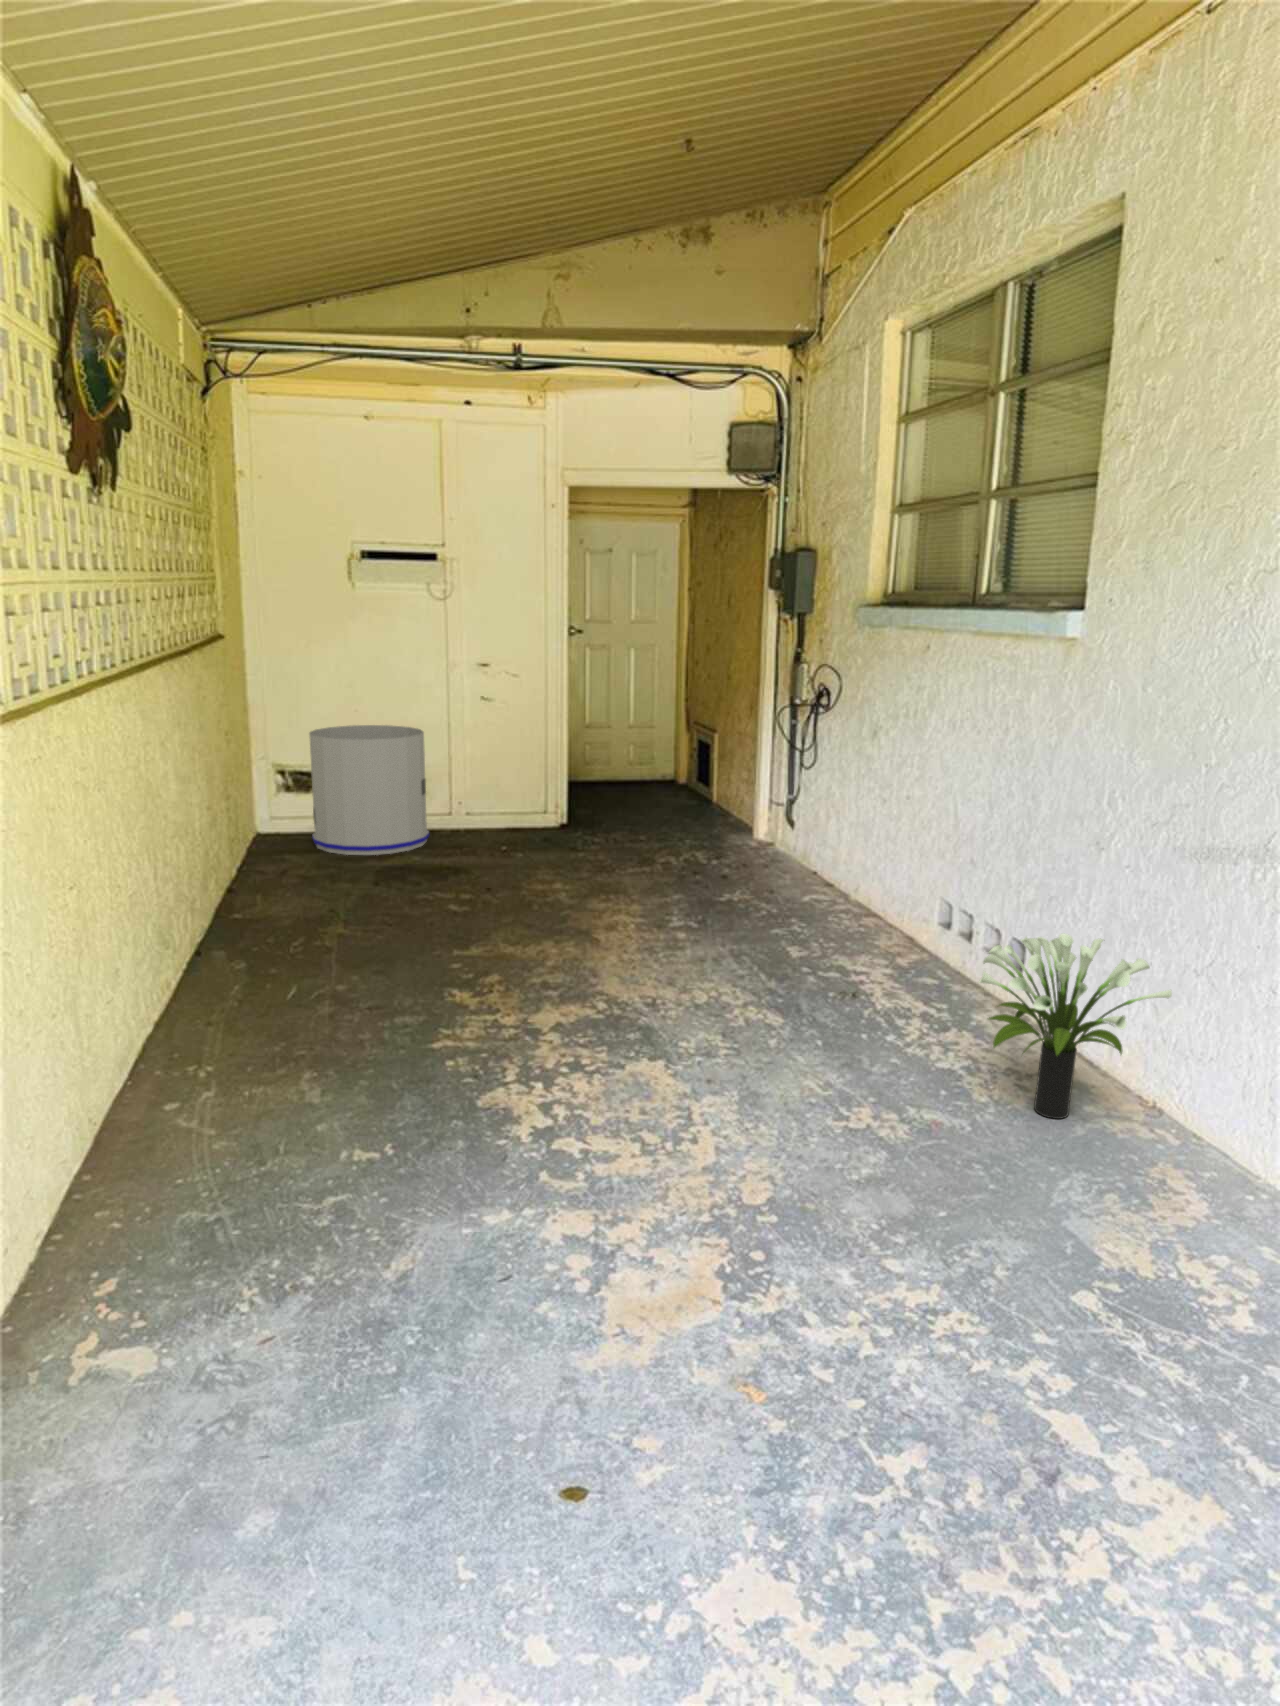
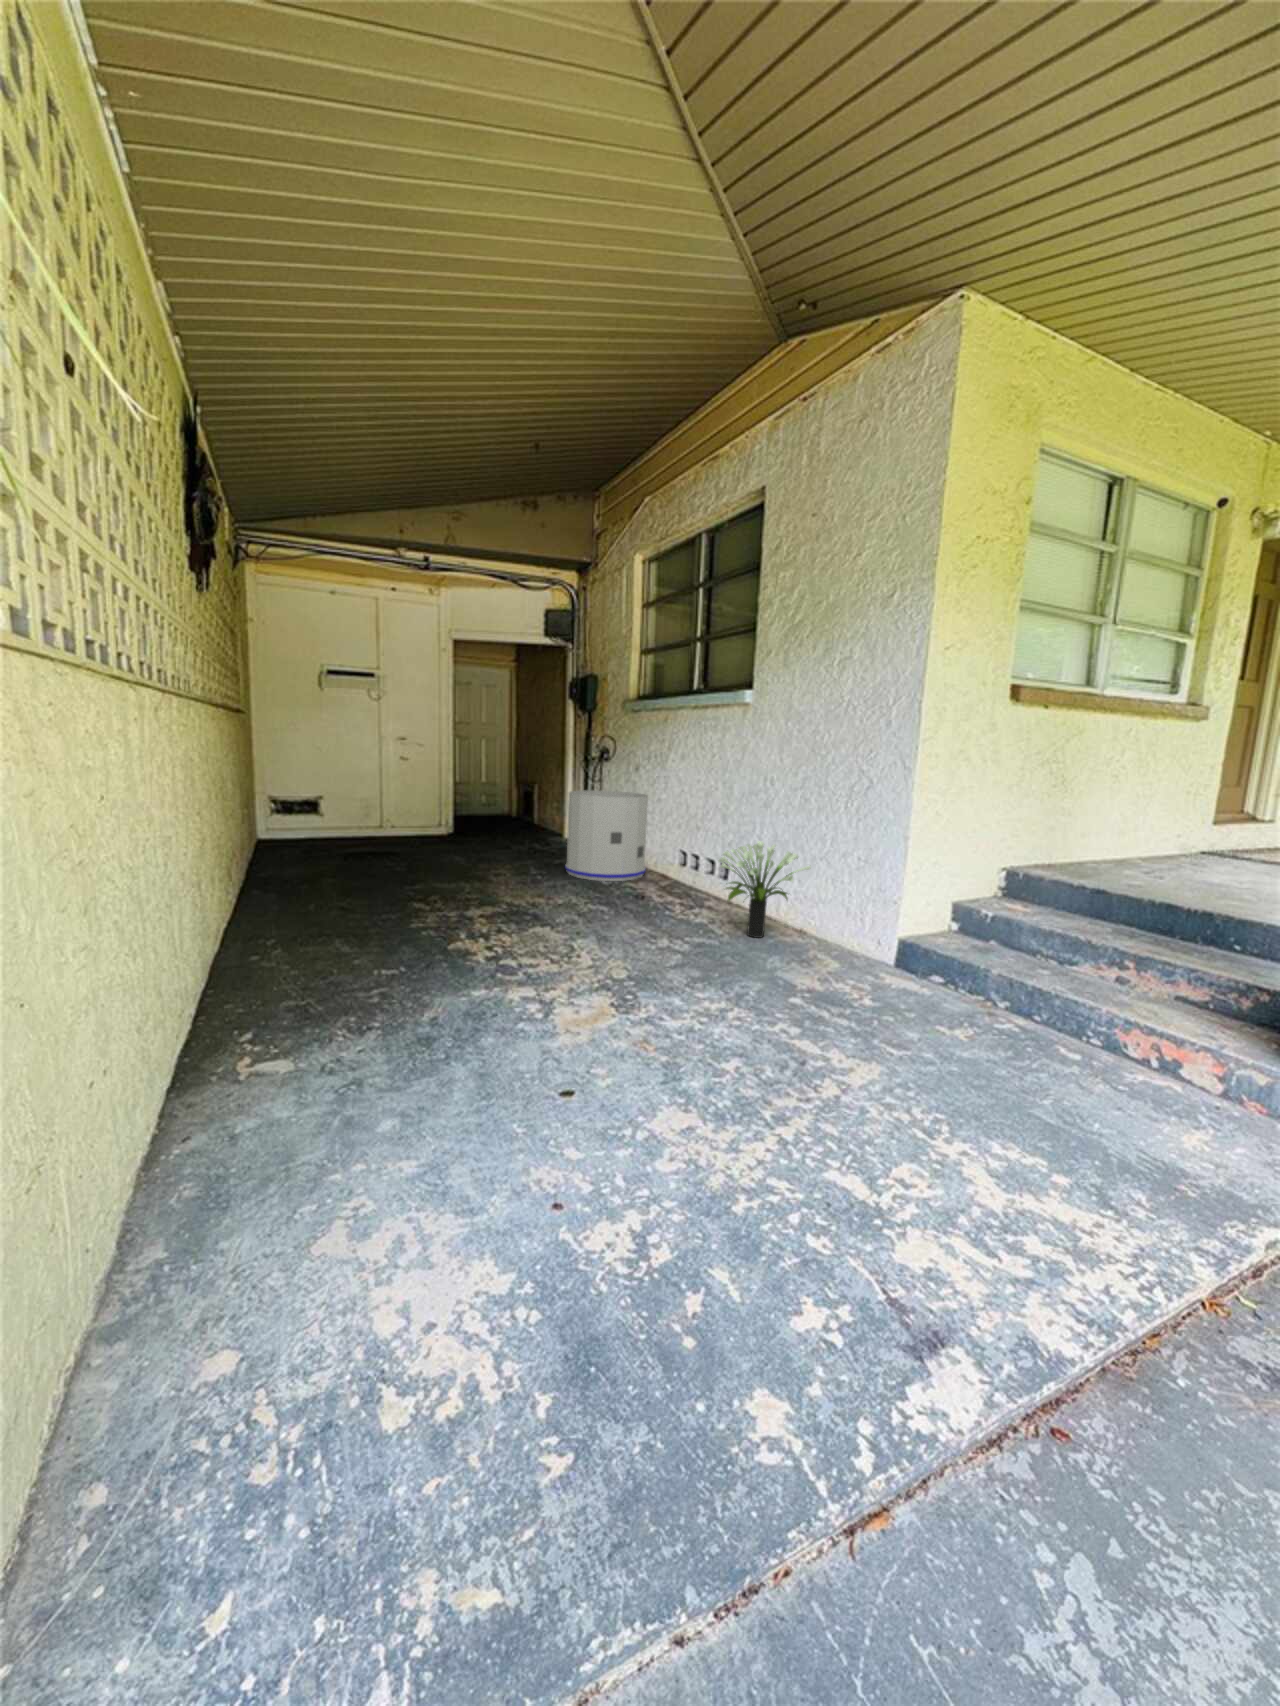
trash can: present [309,725,429,855] -> present [565,790,648,881]

